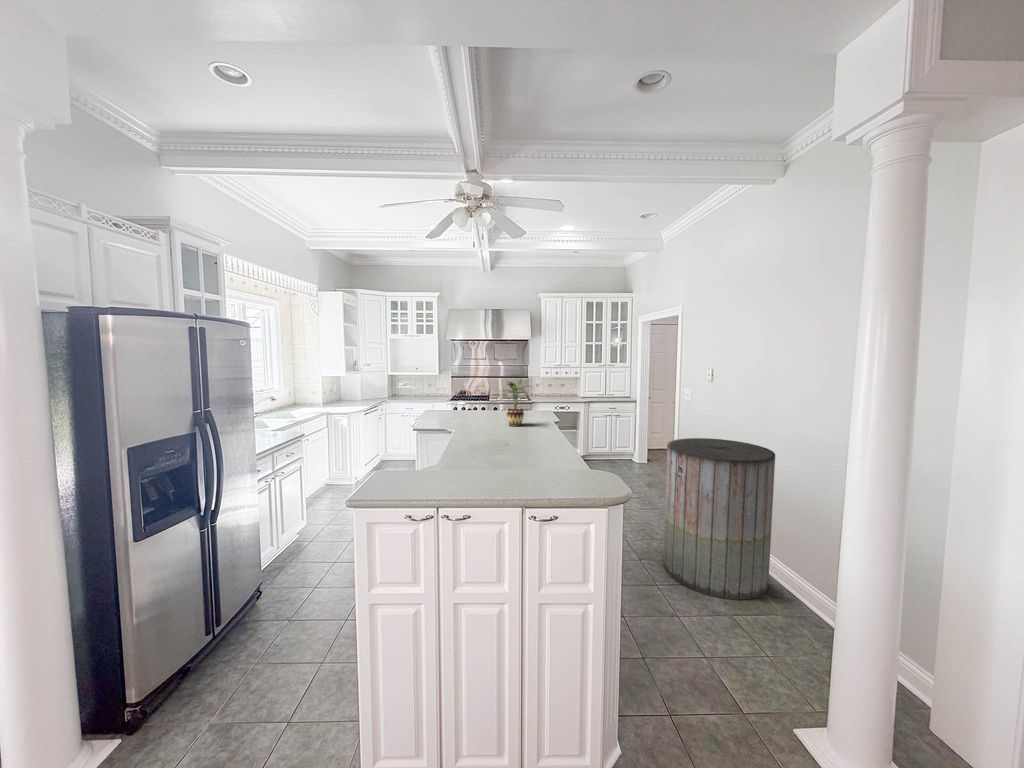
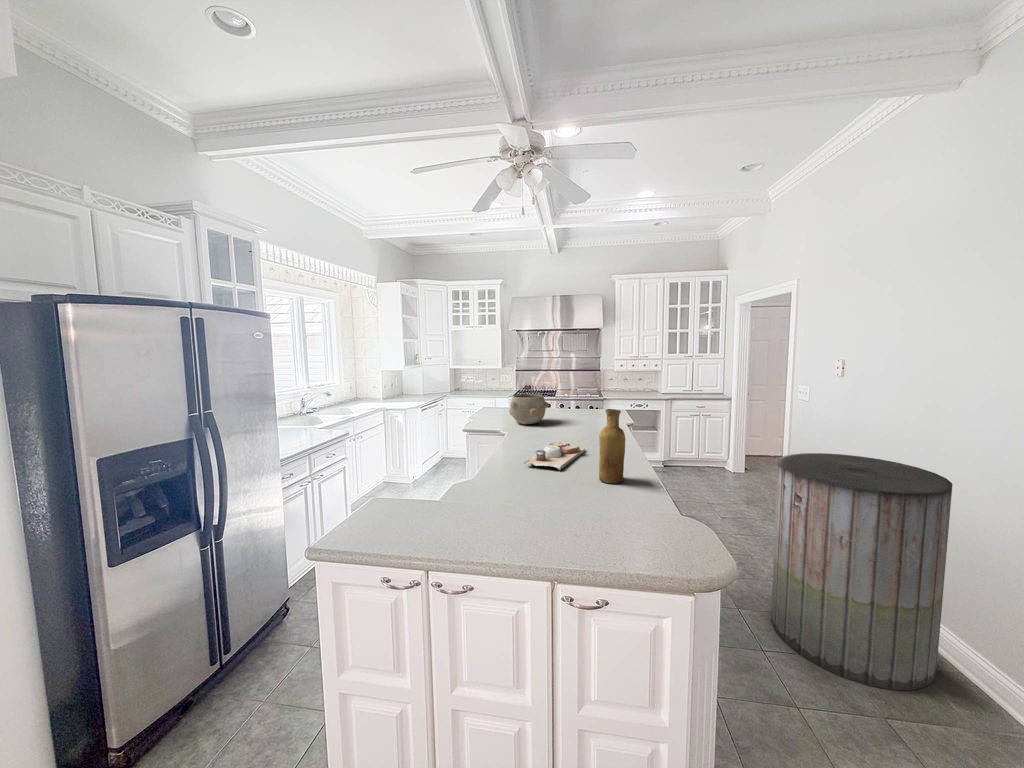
potted plant: present [503,380,526,426] -> none [555,376,598,432]
bowl: none [459,396,492,422] -> present [509,394,548,424]
vase: none [542,404,561,460] -> present [599,409,625,484]
cutting board: none [482,432,527,453] -> present [524,441,585,470]

